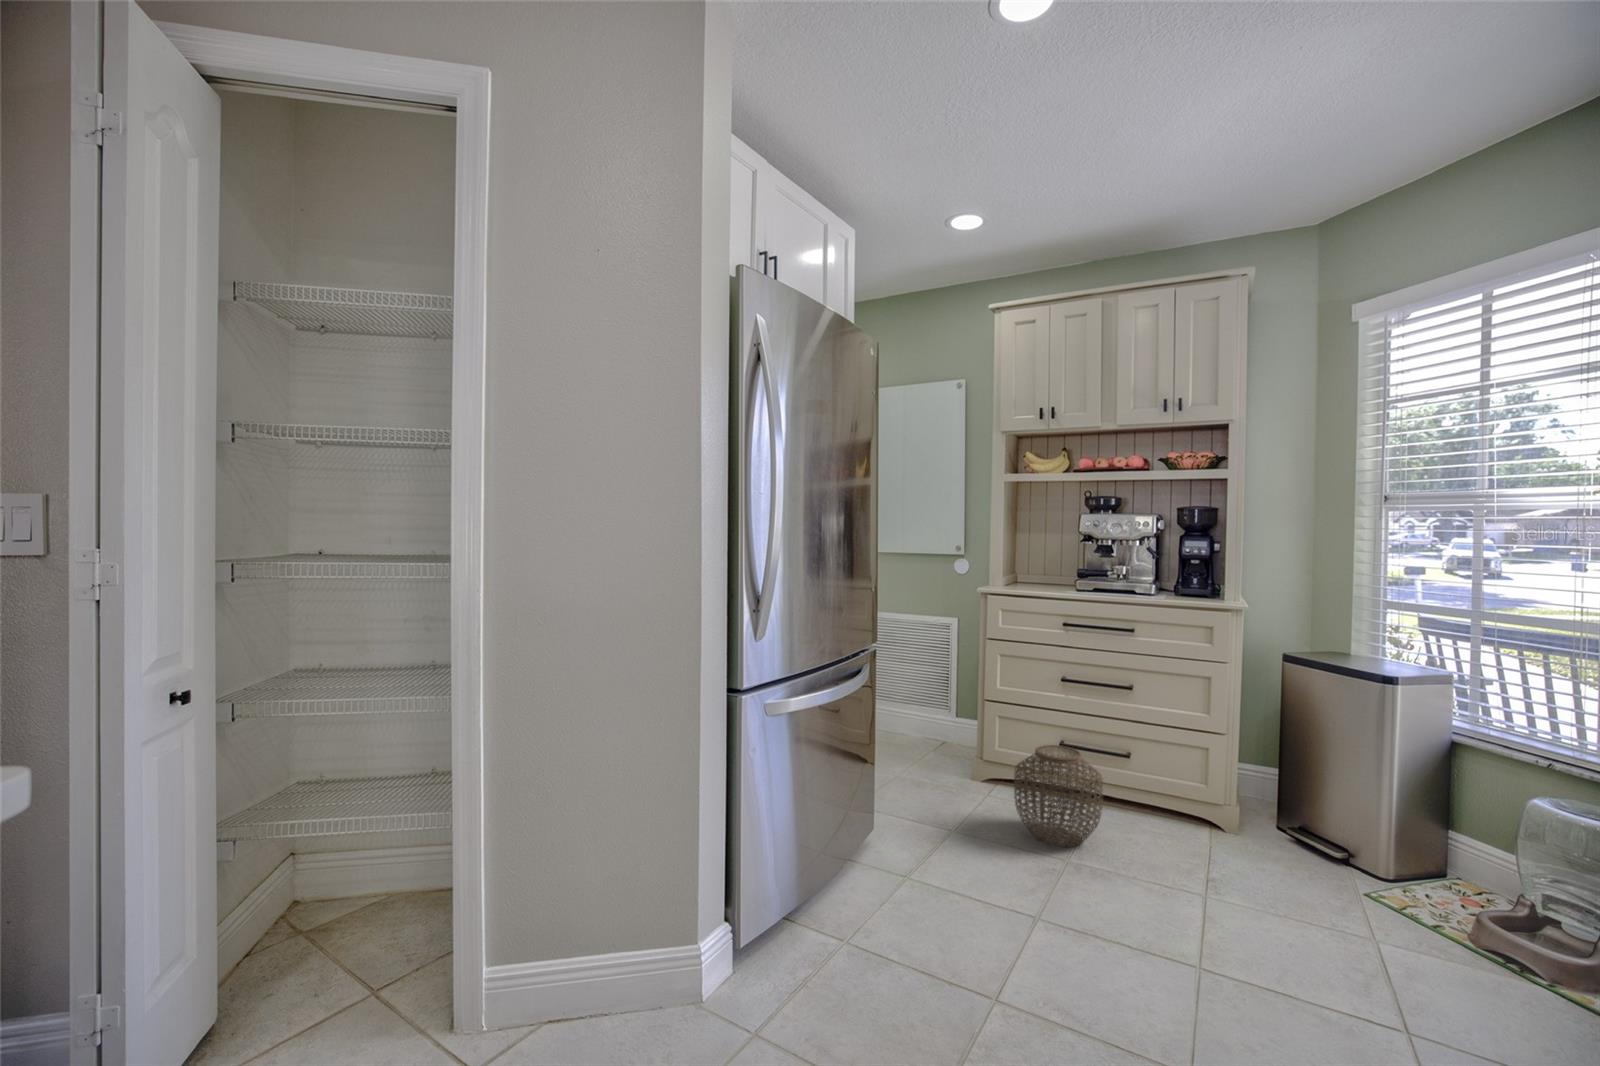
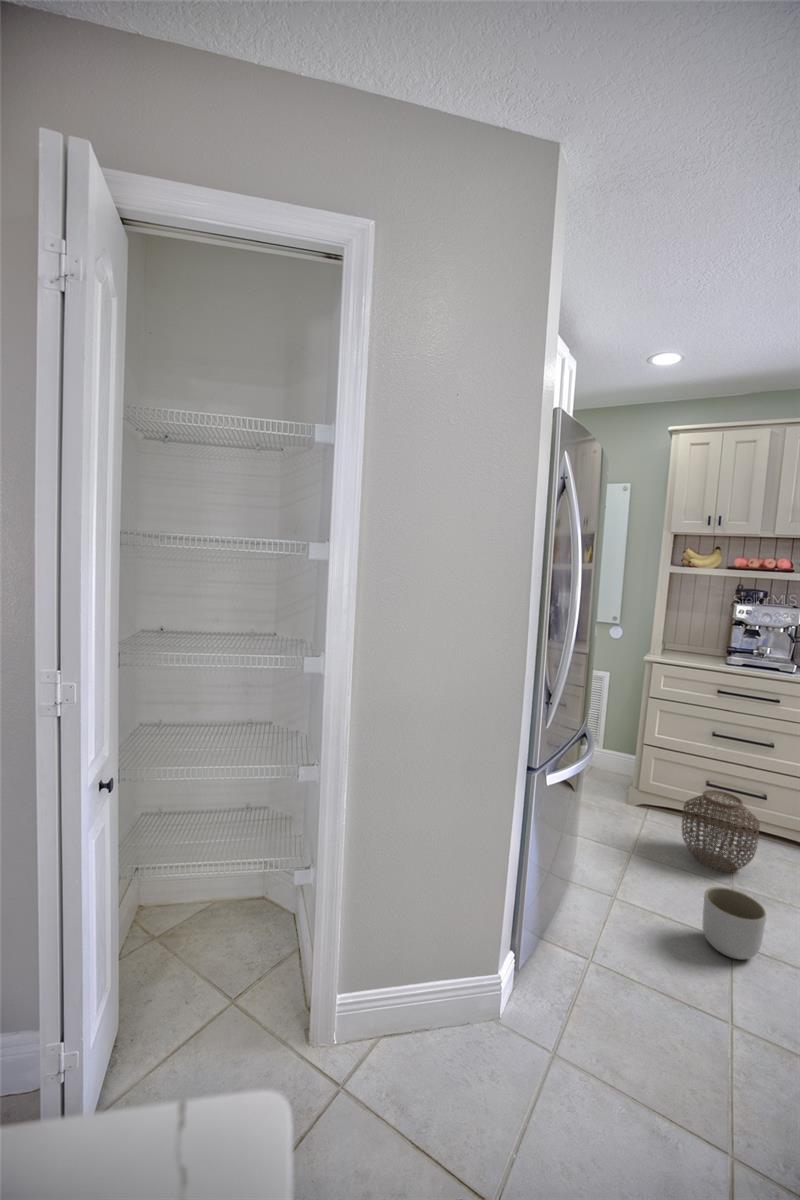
planter: none [994,848,1062,931] -> present [702,887,766,960]

